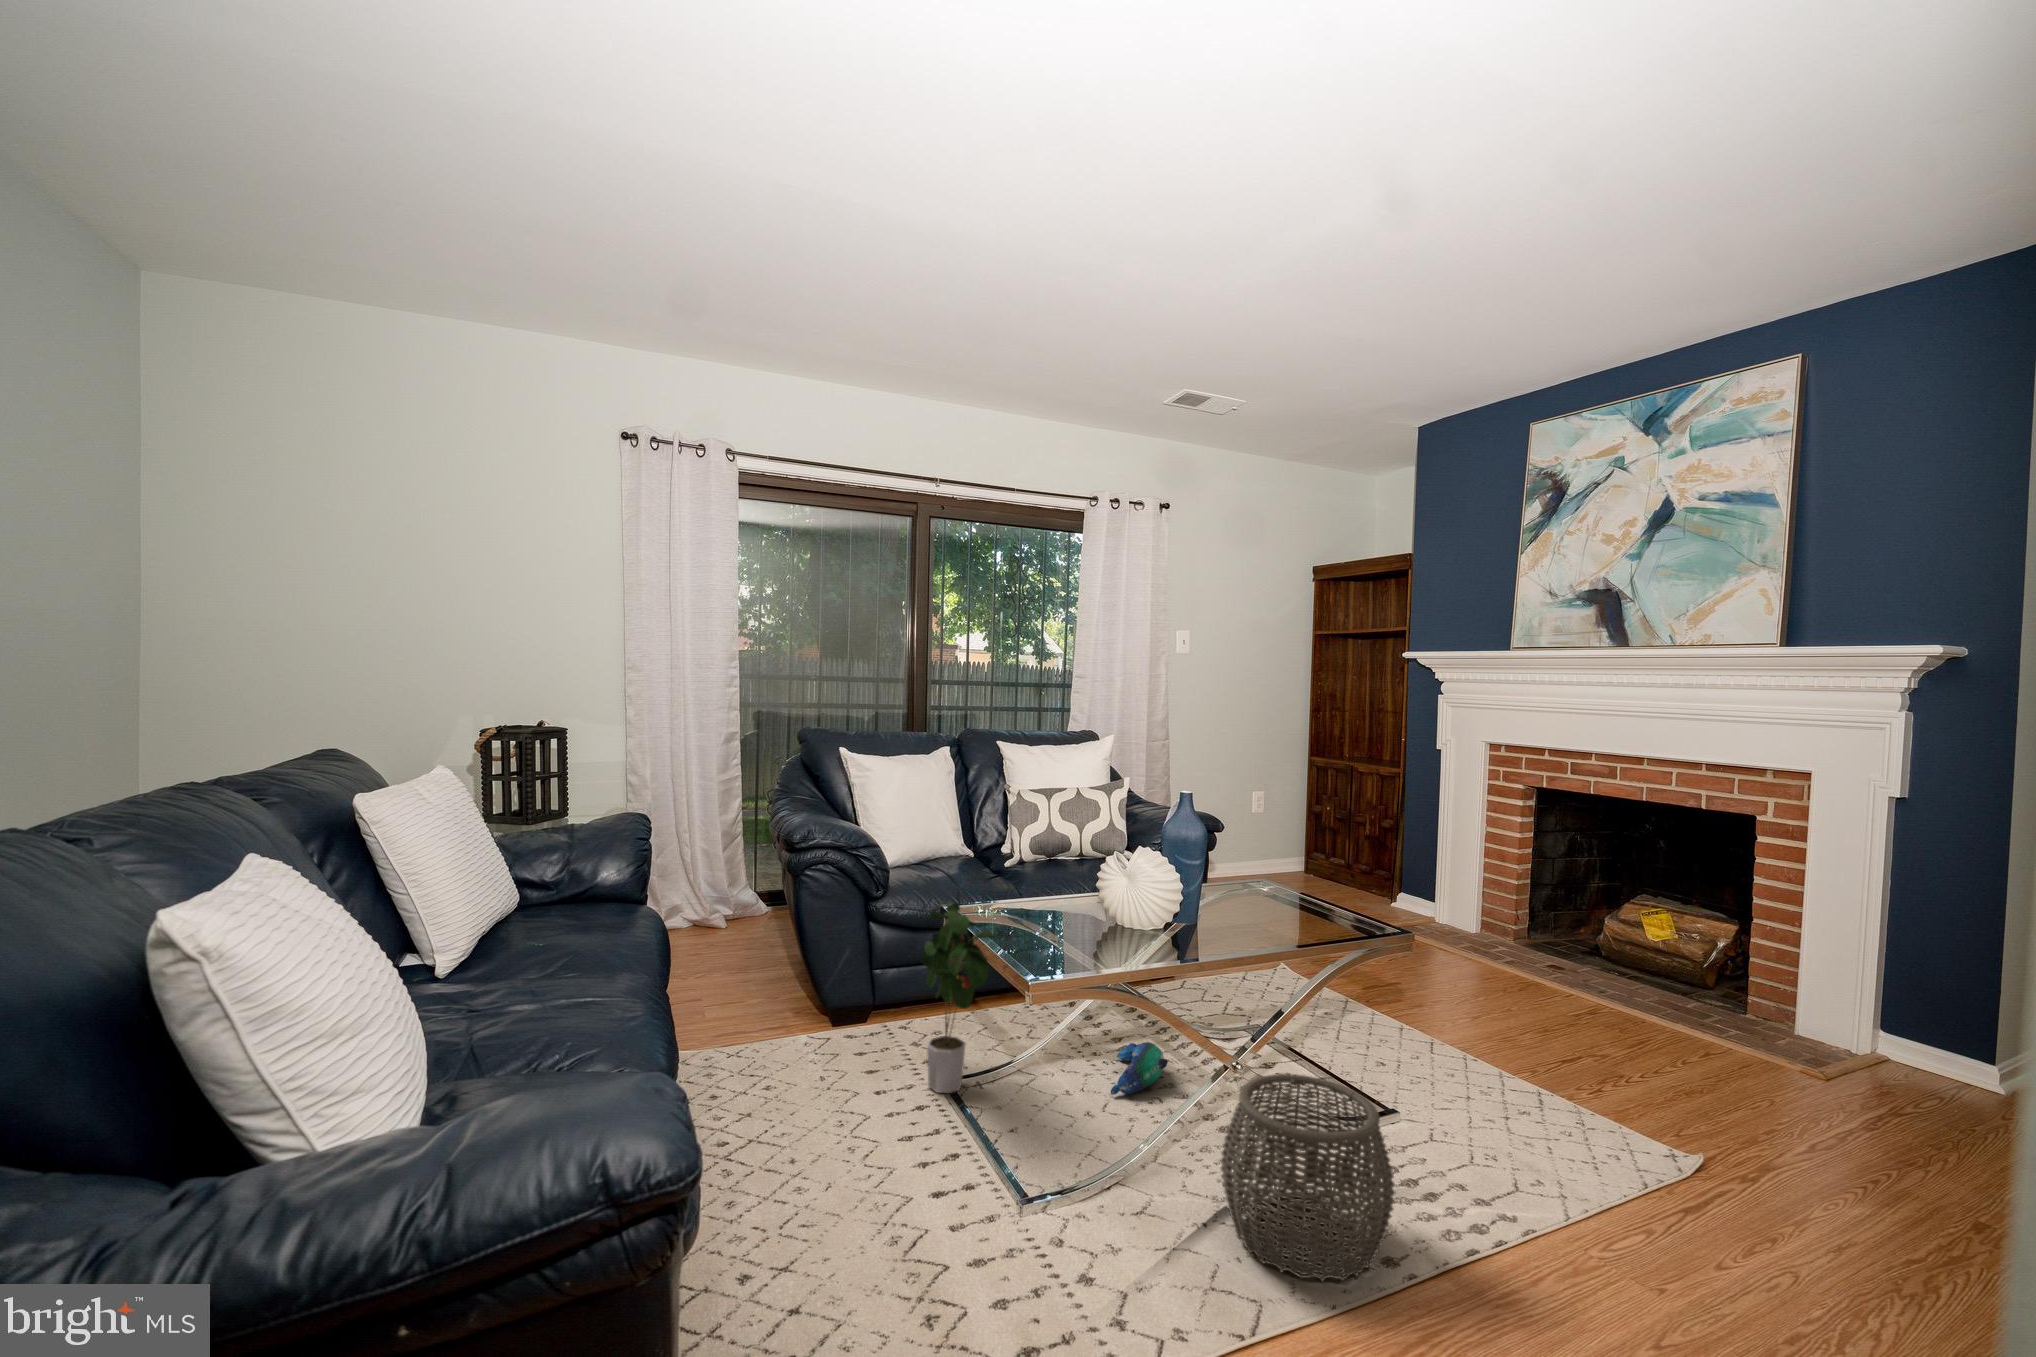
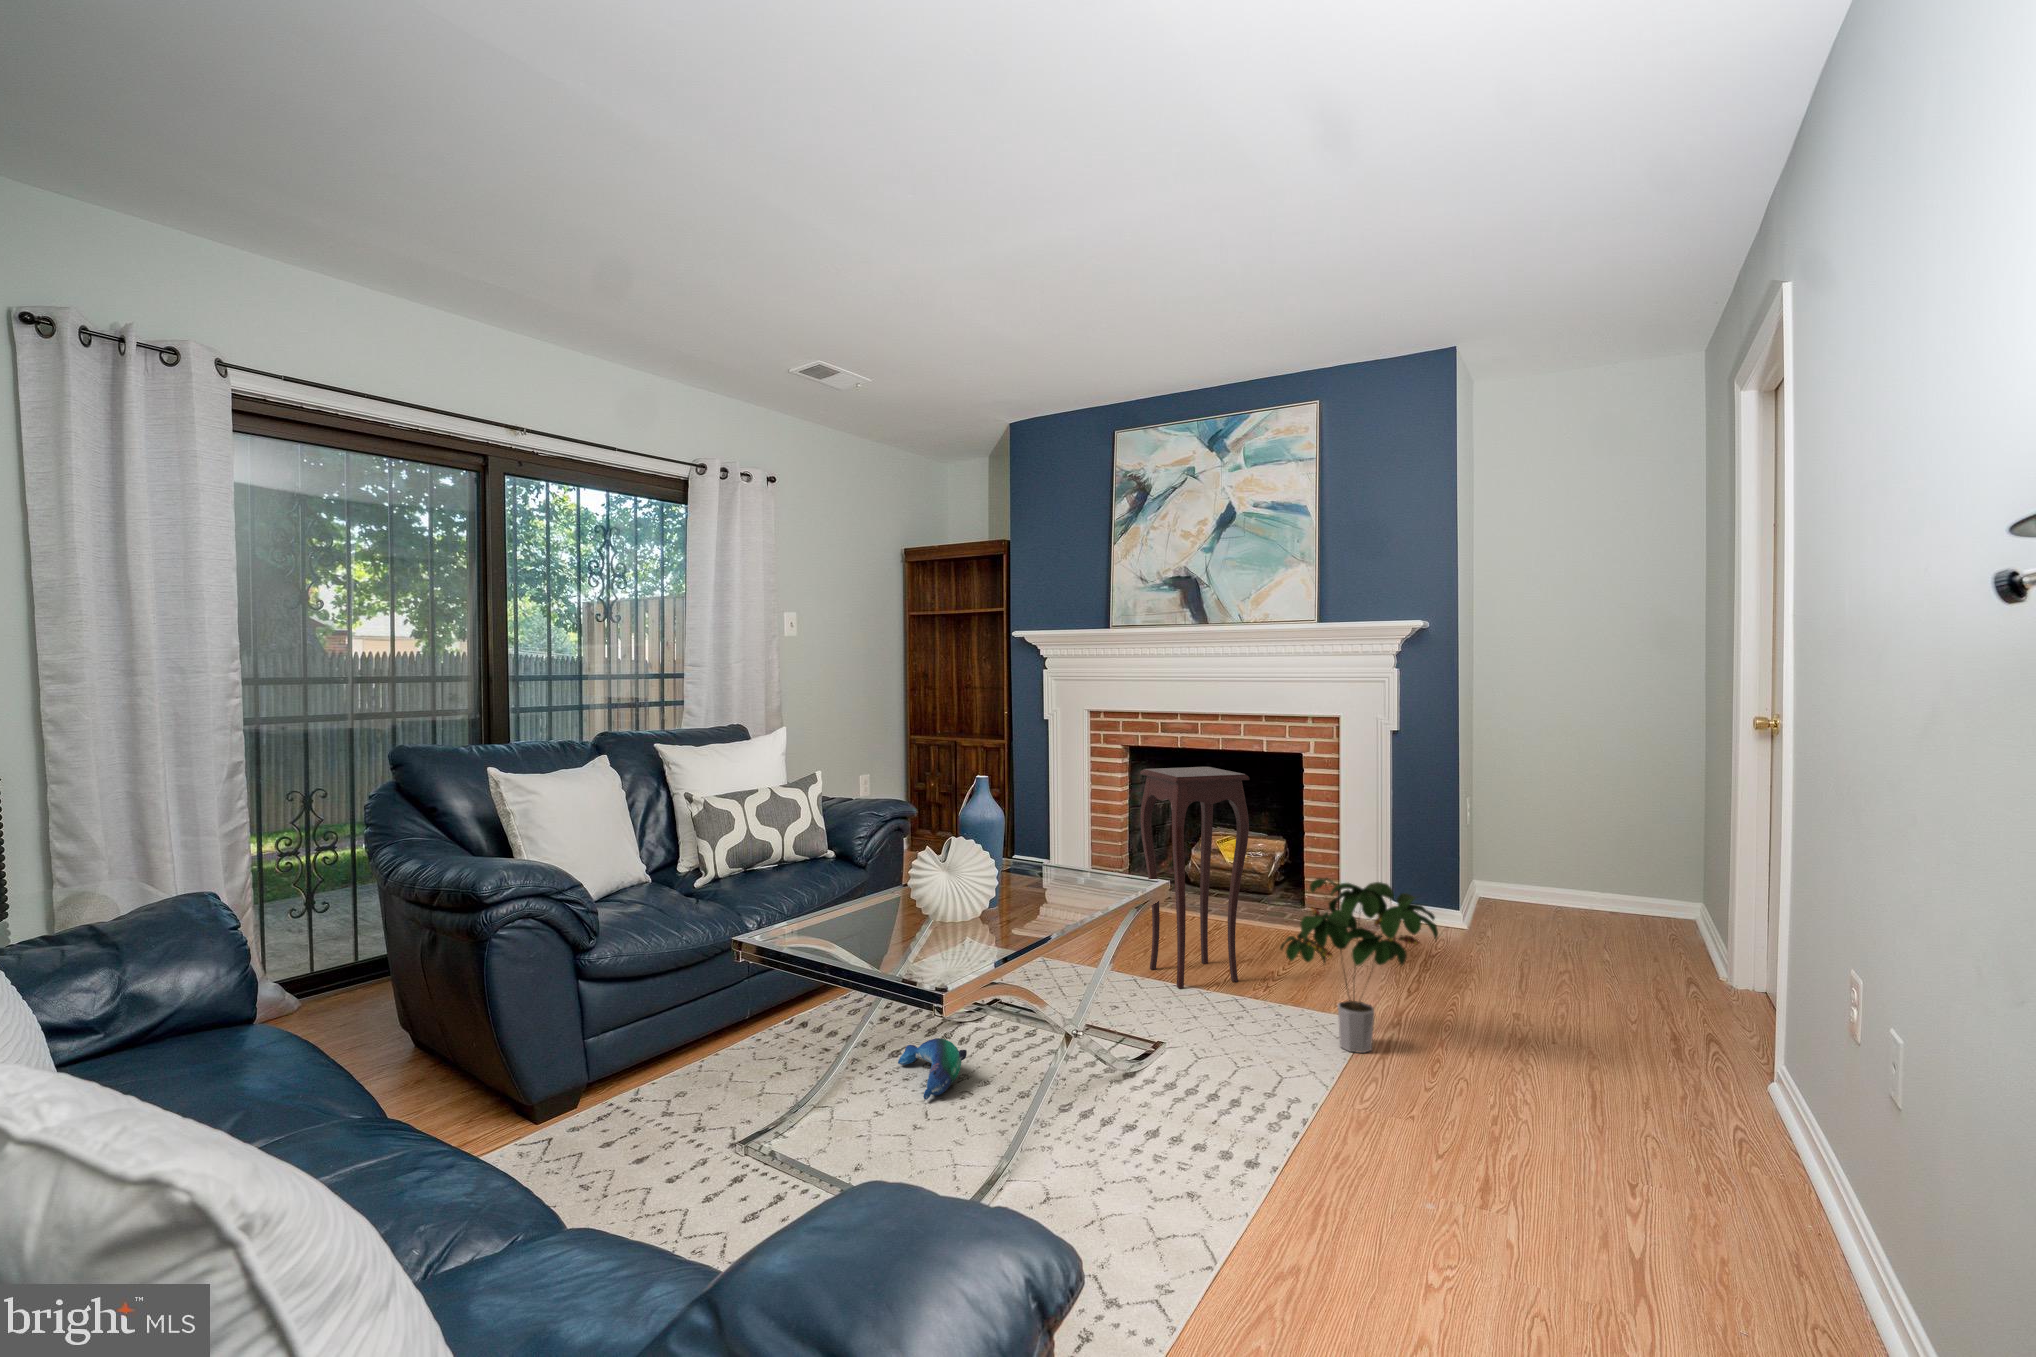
side table: none [1460,810,1588,1075] -> present [1140,767,1249,988]
potted plant: present [921,903,995,1093] -> present [1280,878,1438,1053]
woven basket: present [1221,1074,1395,1282] -> none [1105,1020,1262,1204]

